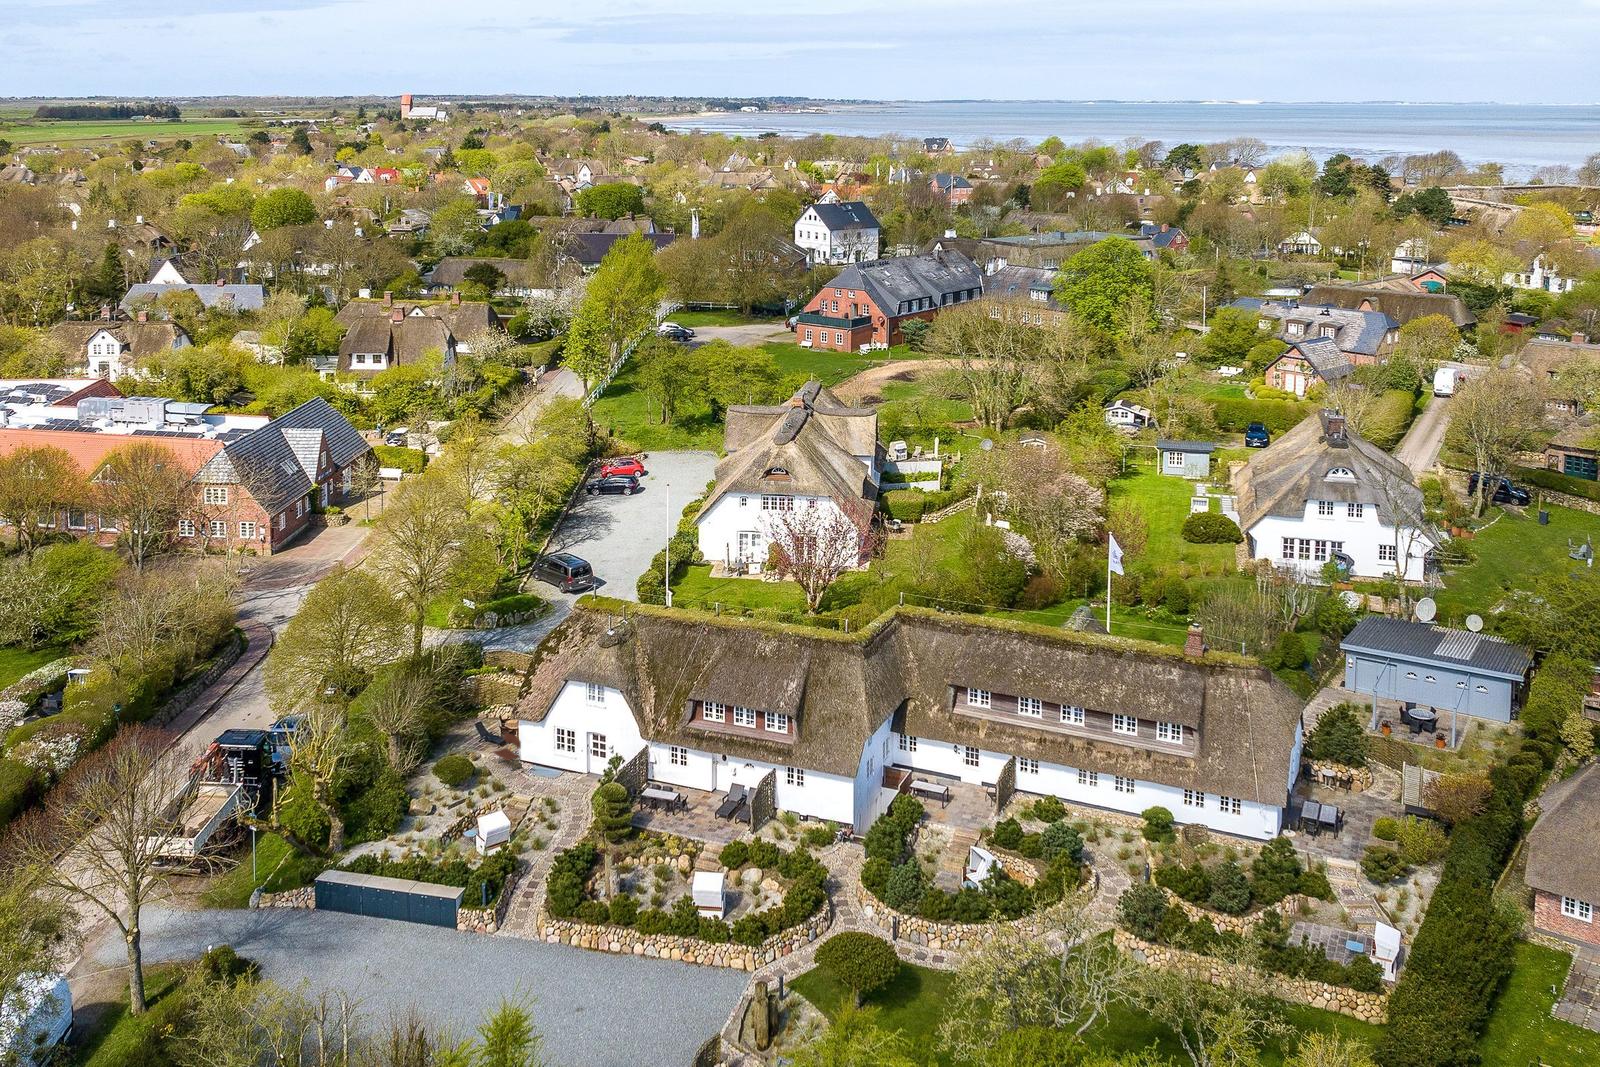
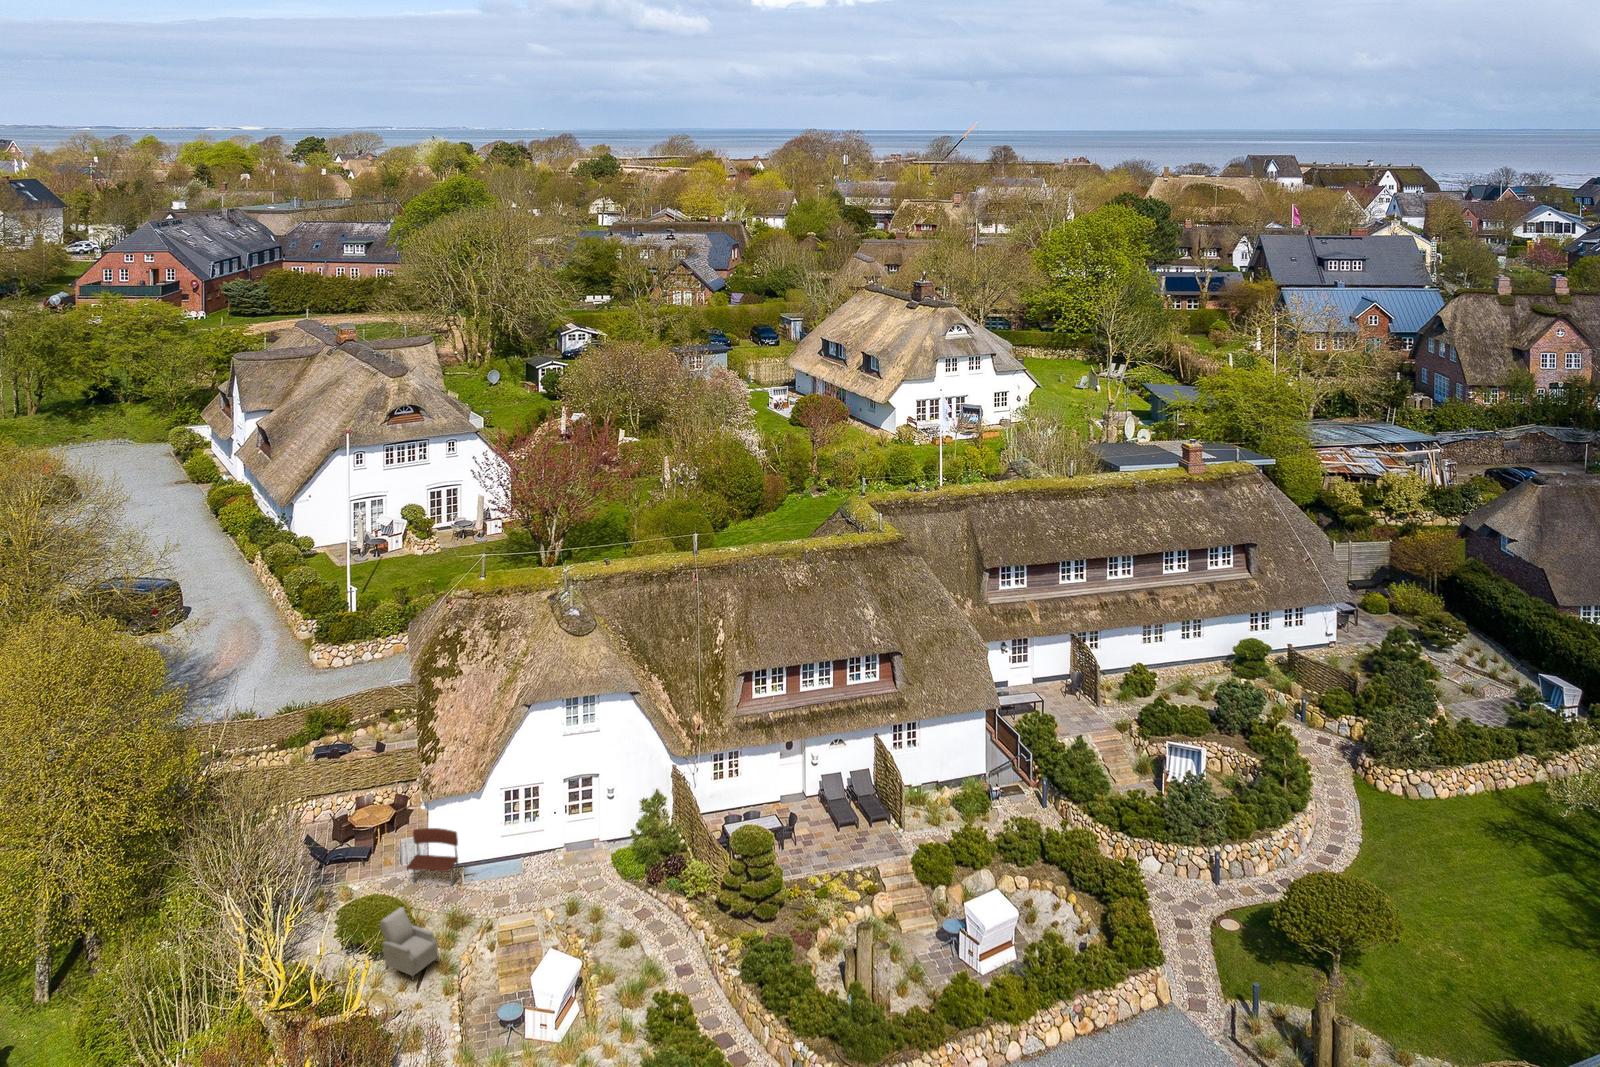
chair: none [438,763,462,802] -> present [380,907,439,980]

